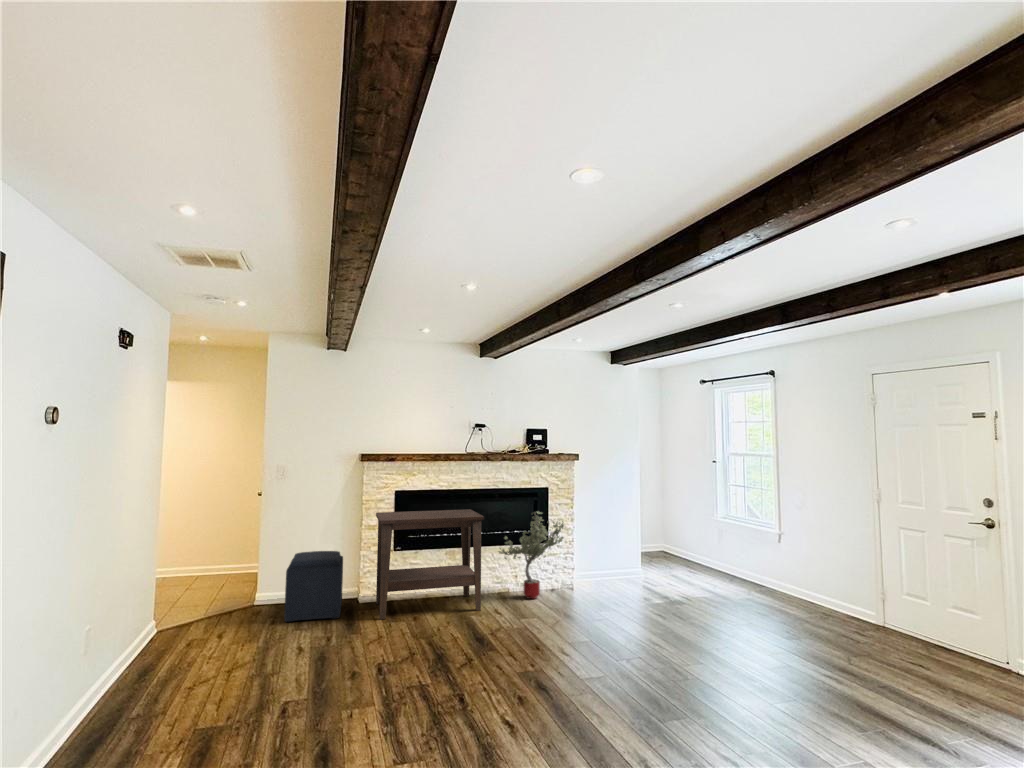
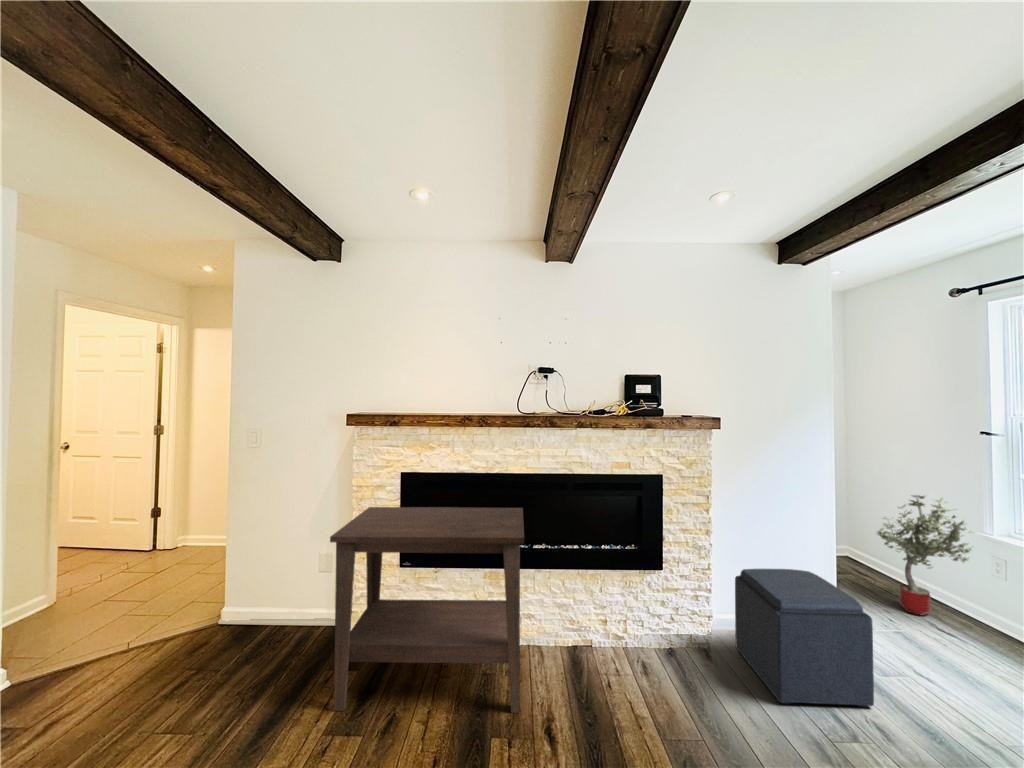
potted tree: present [499,511,564,599] -> present [878,495,973,615]
ottoman: present [284,551,343,622] -> present [735,569,874,707]

